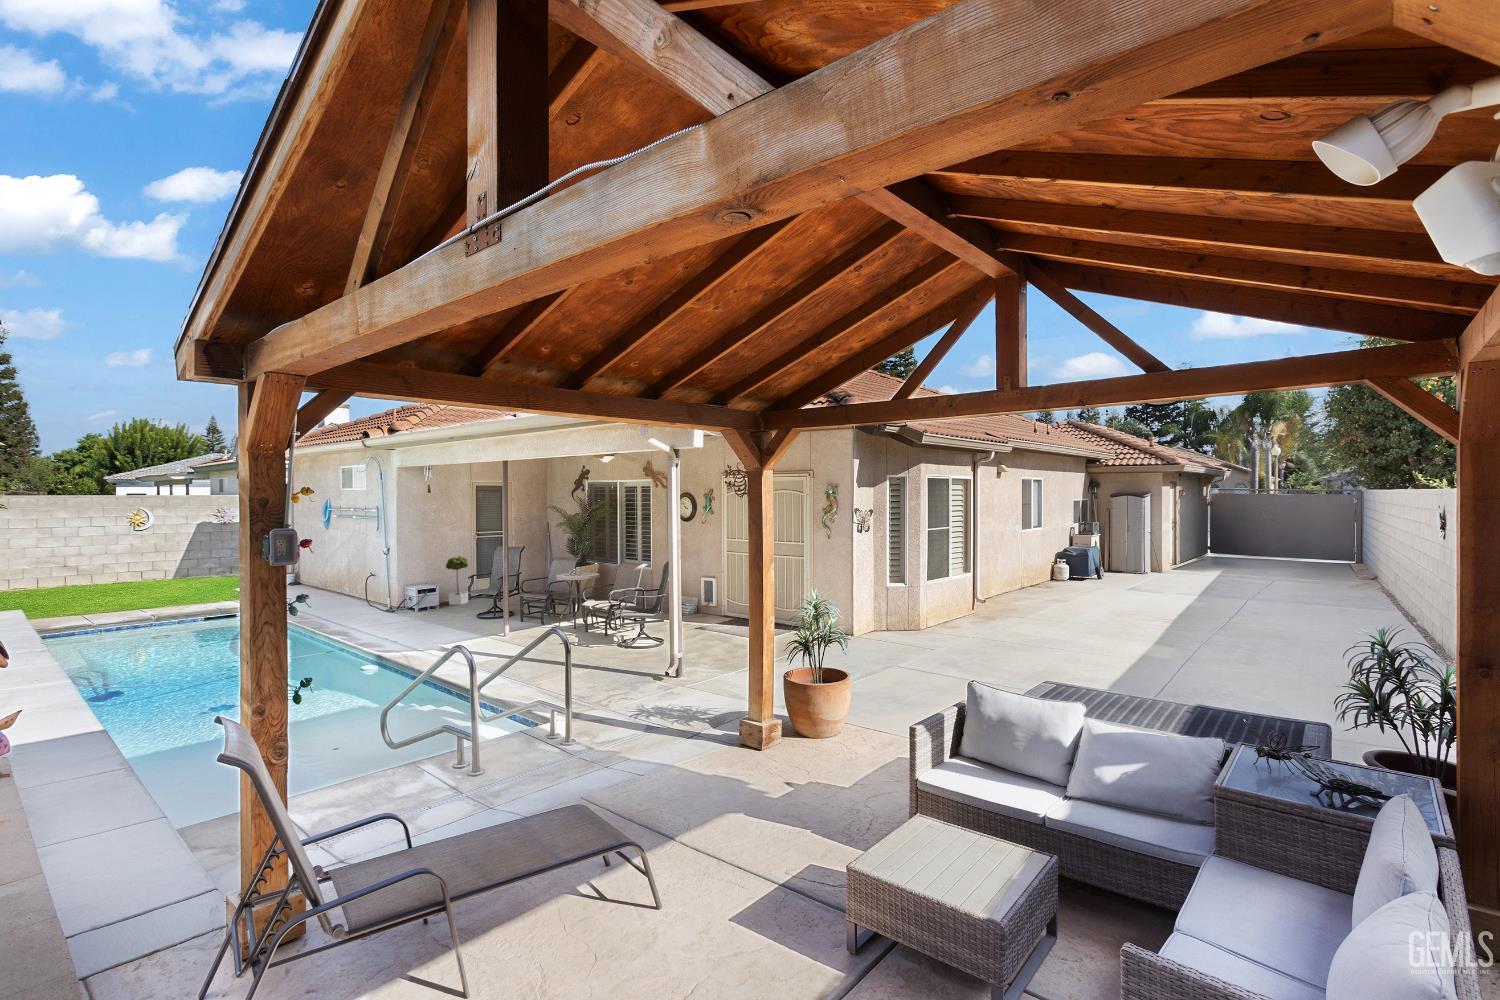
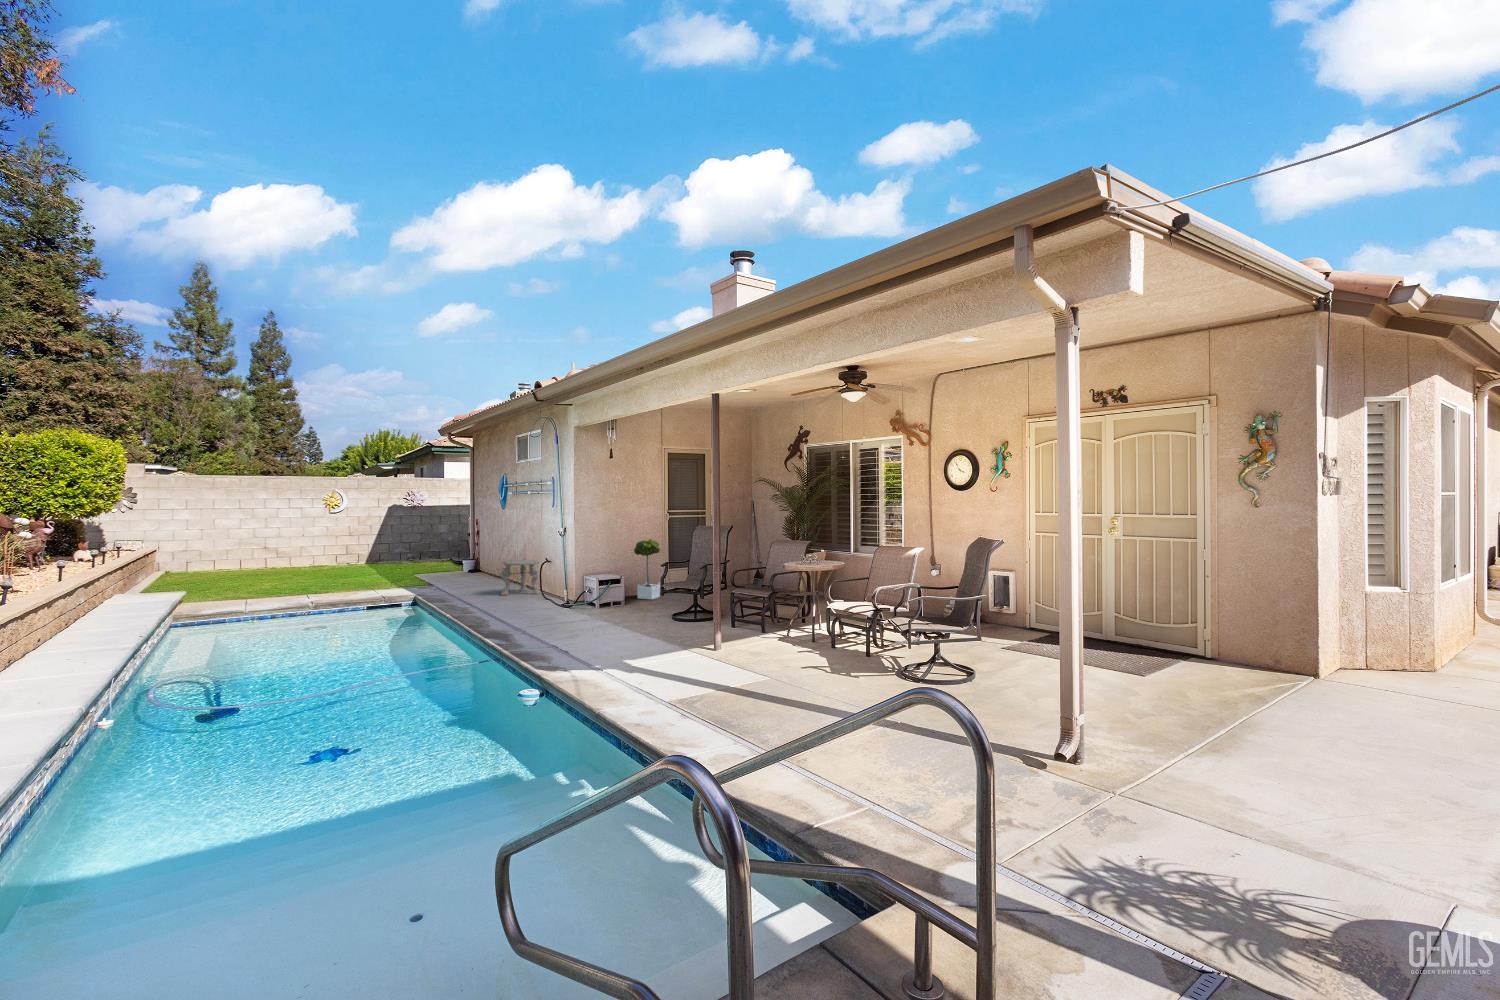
side table: none [326,575,364,605] -> present [500,560,542,596]

